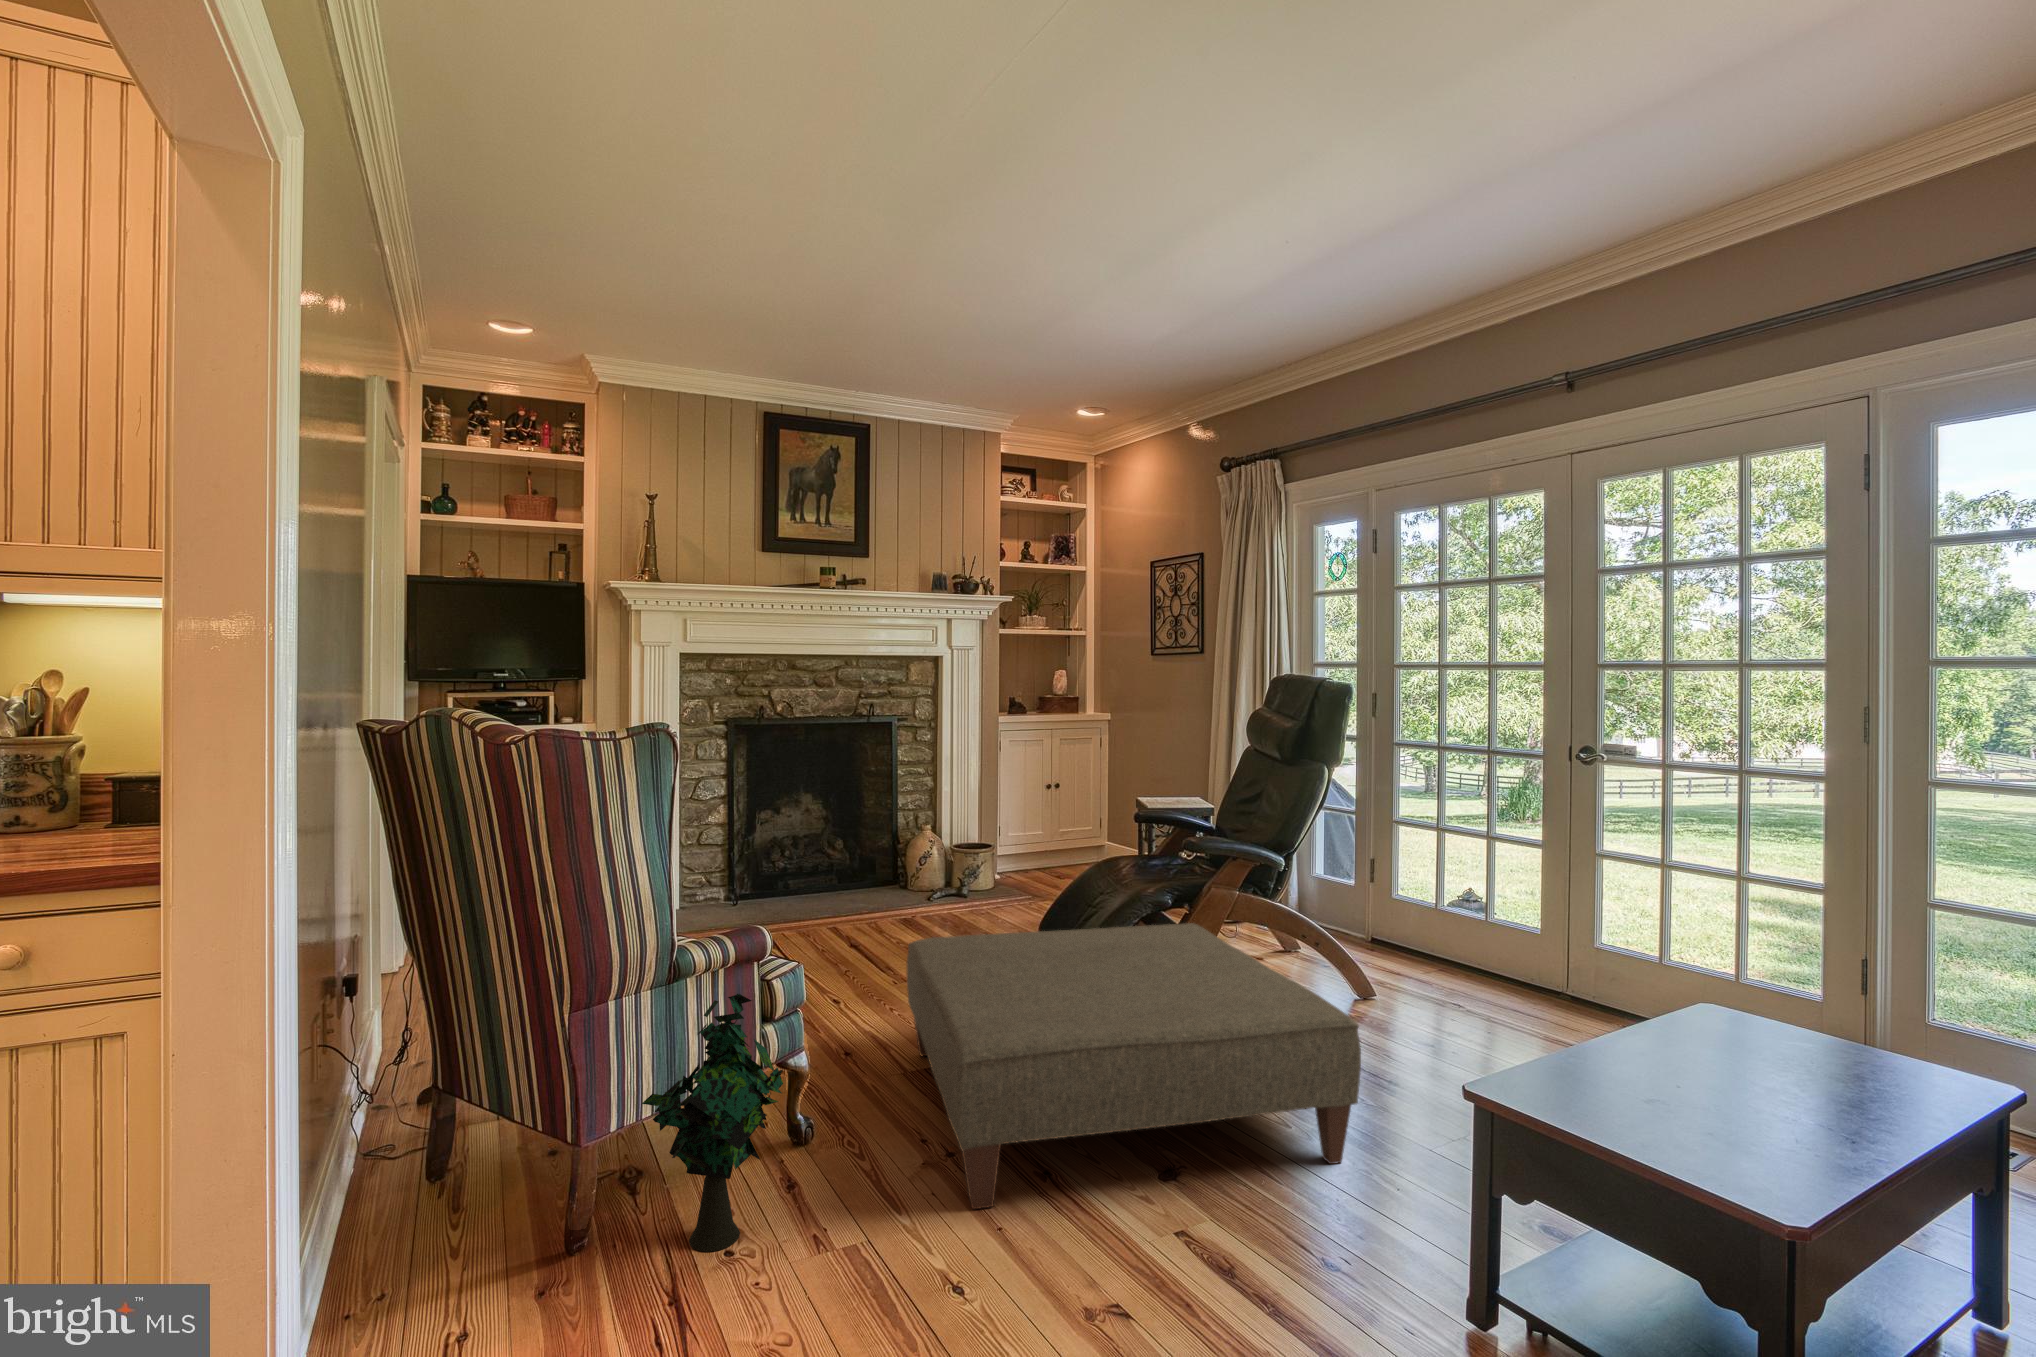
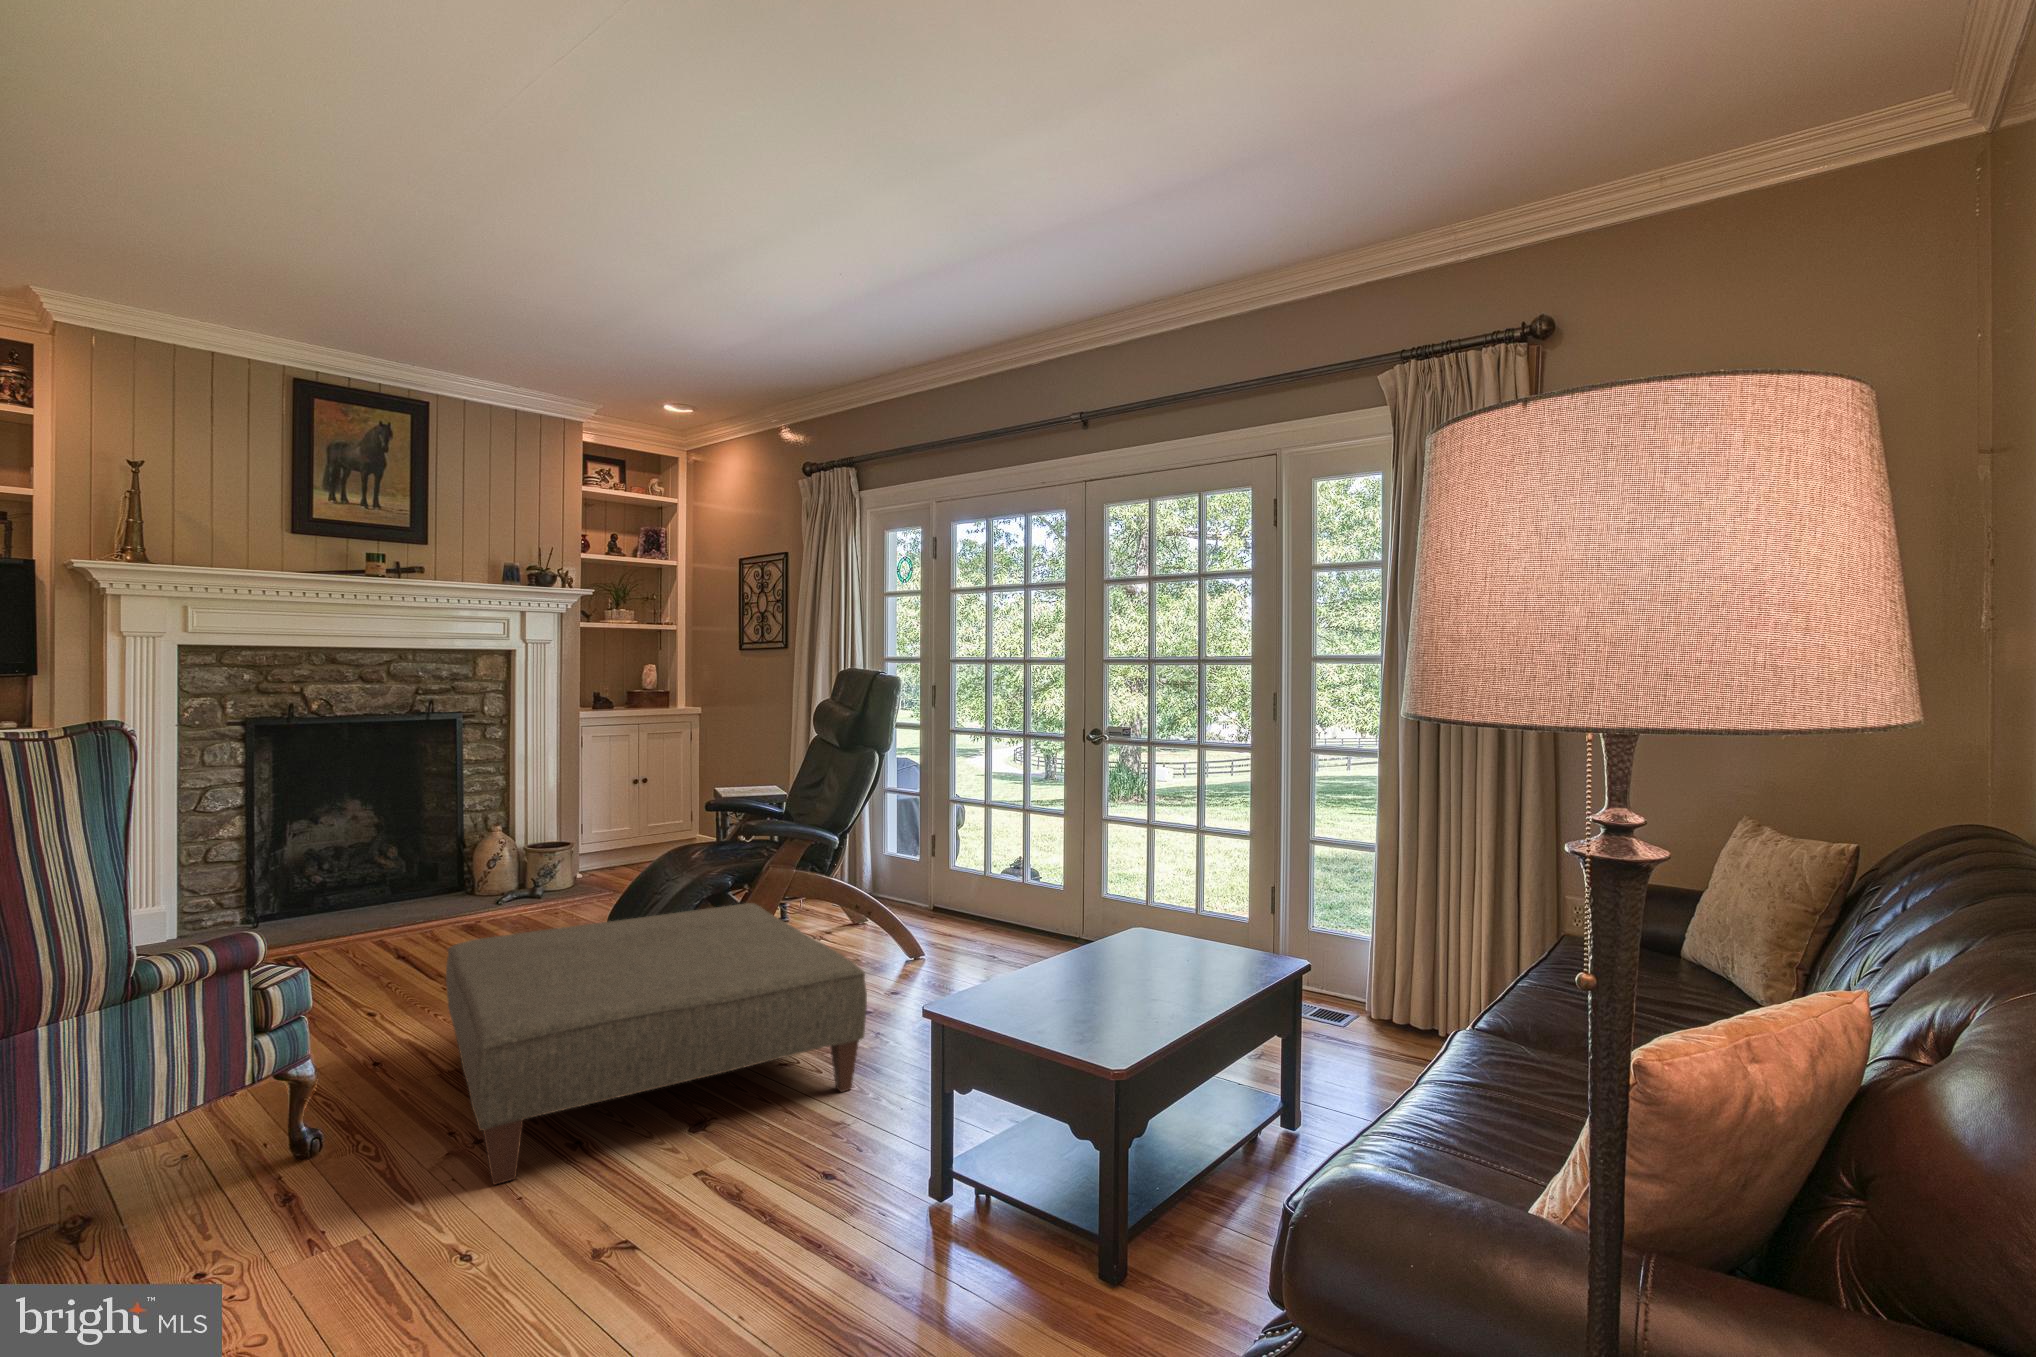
decorative plant: present [642,994,783,1252] -> none [89,1011,275,1279]

